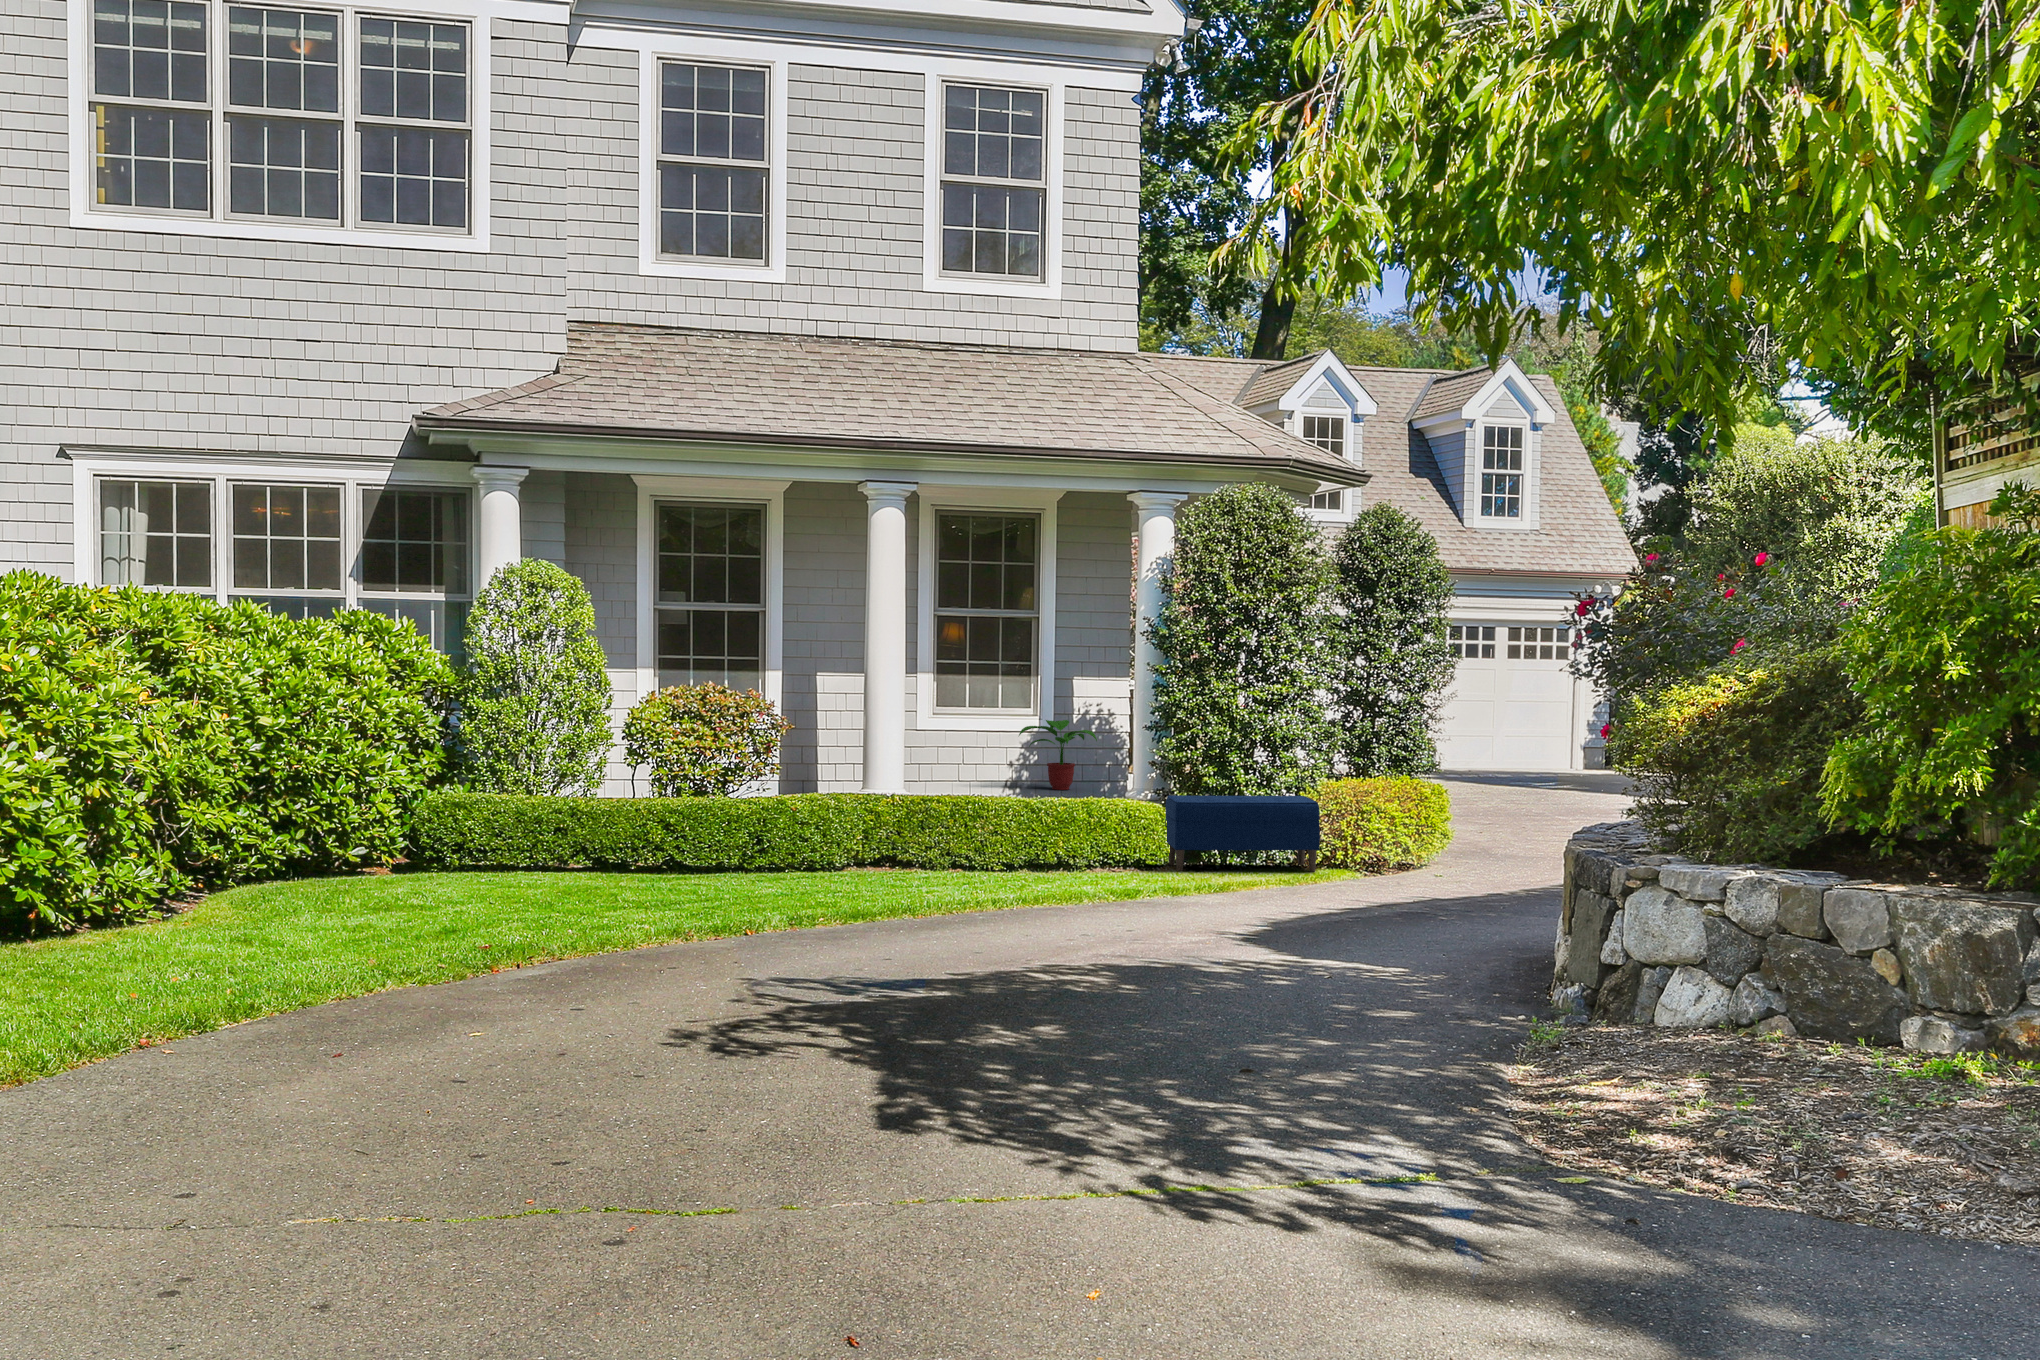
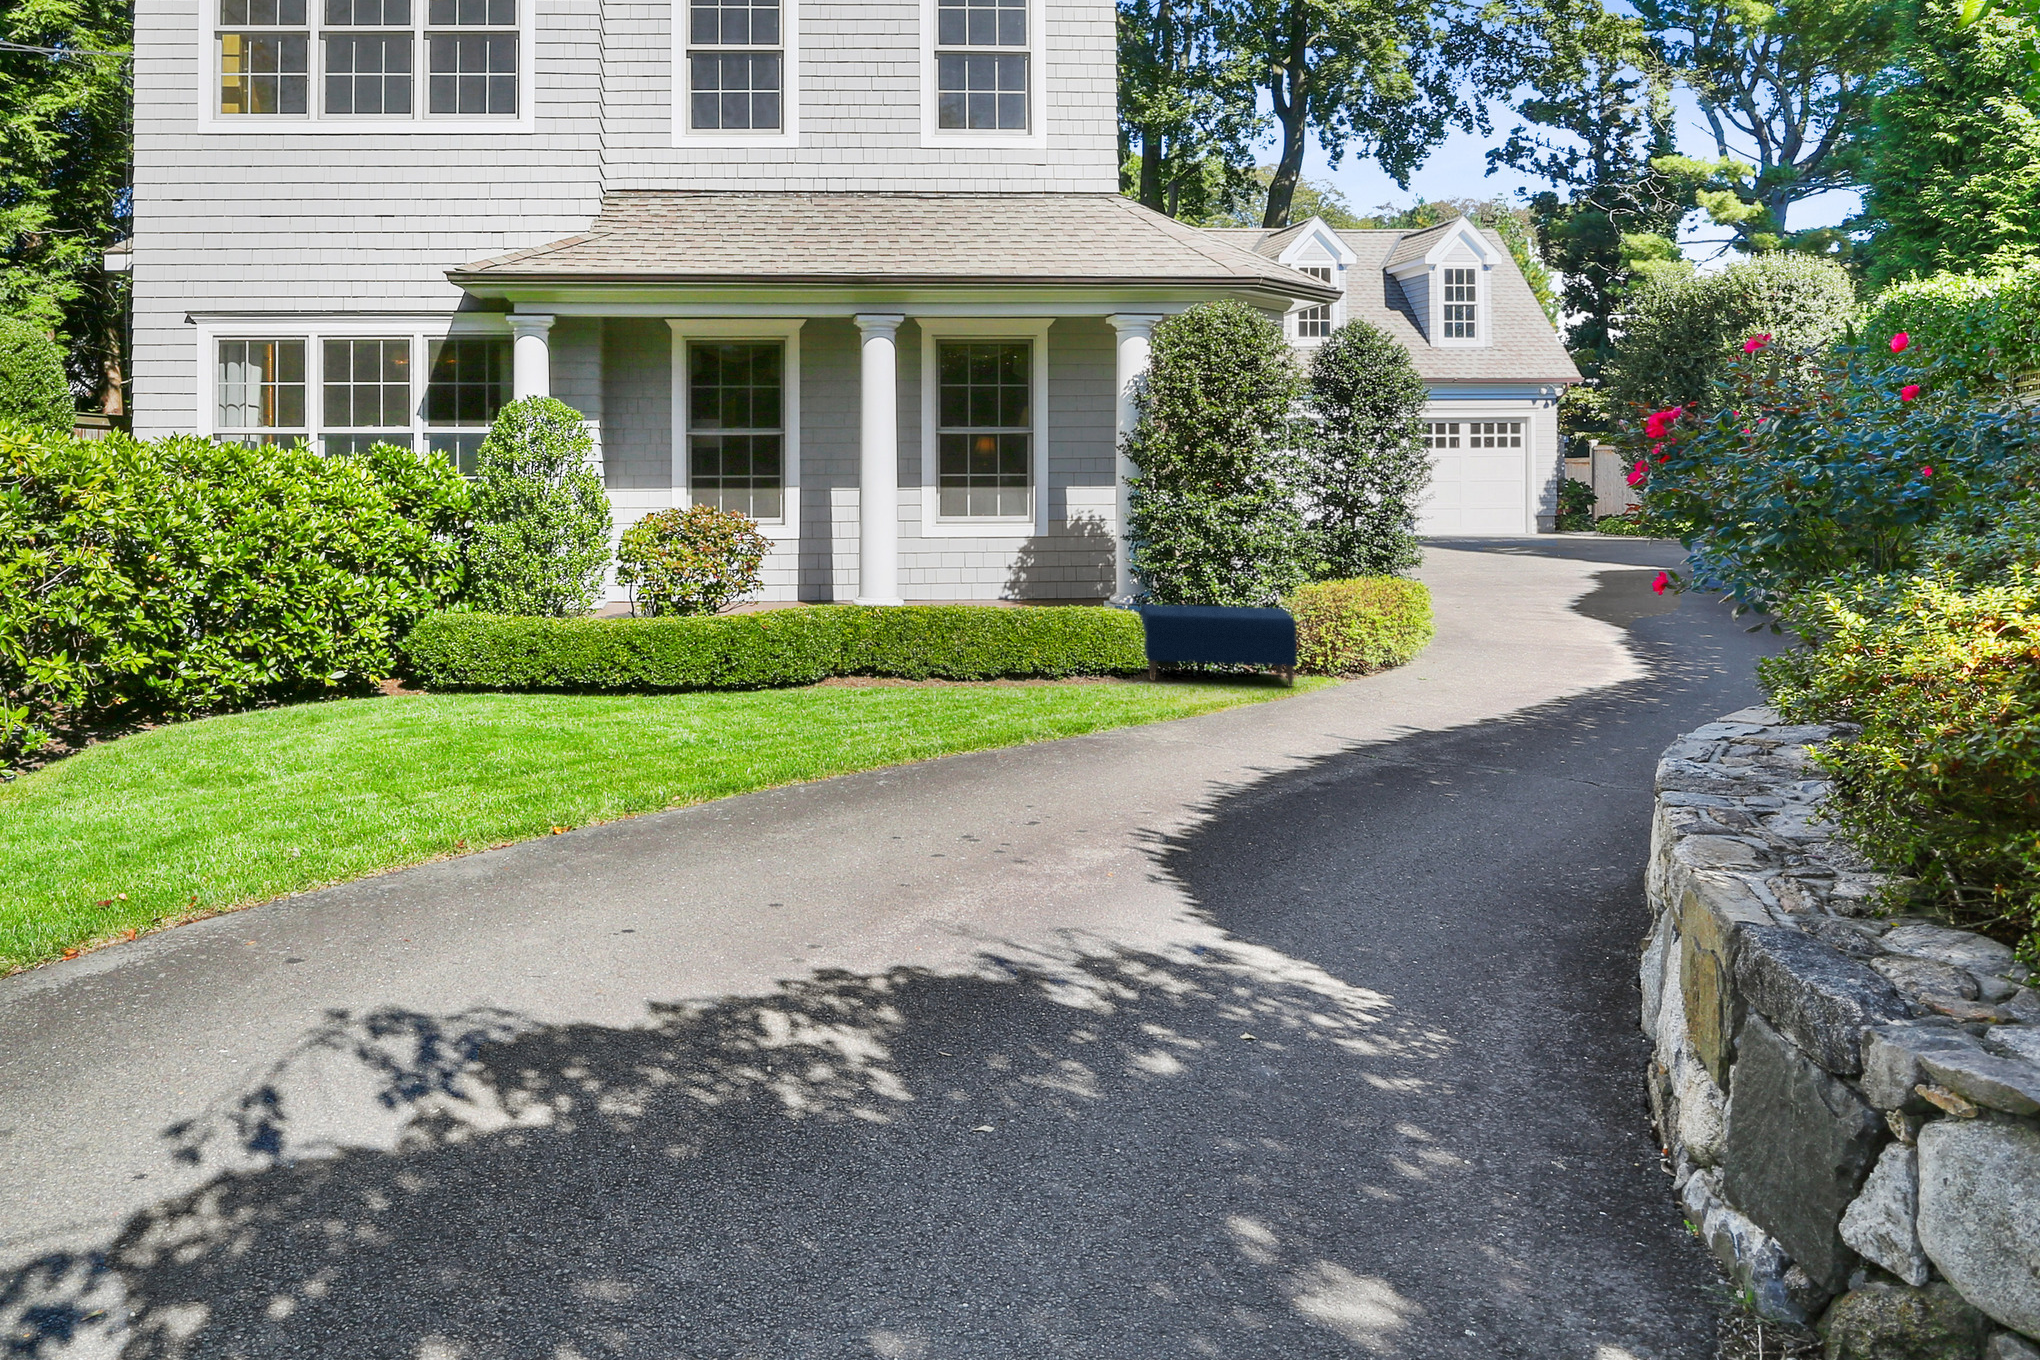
potted plant: present [1019,720,1097,790] -> none [1010,524,1082,587]

